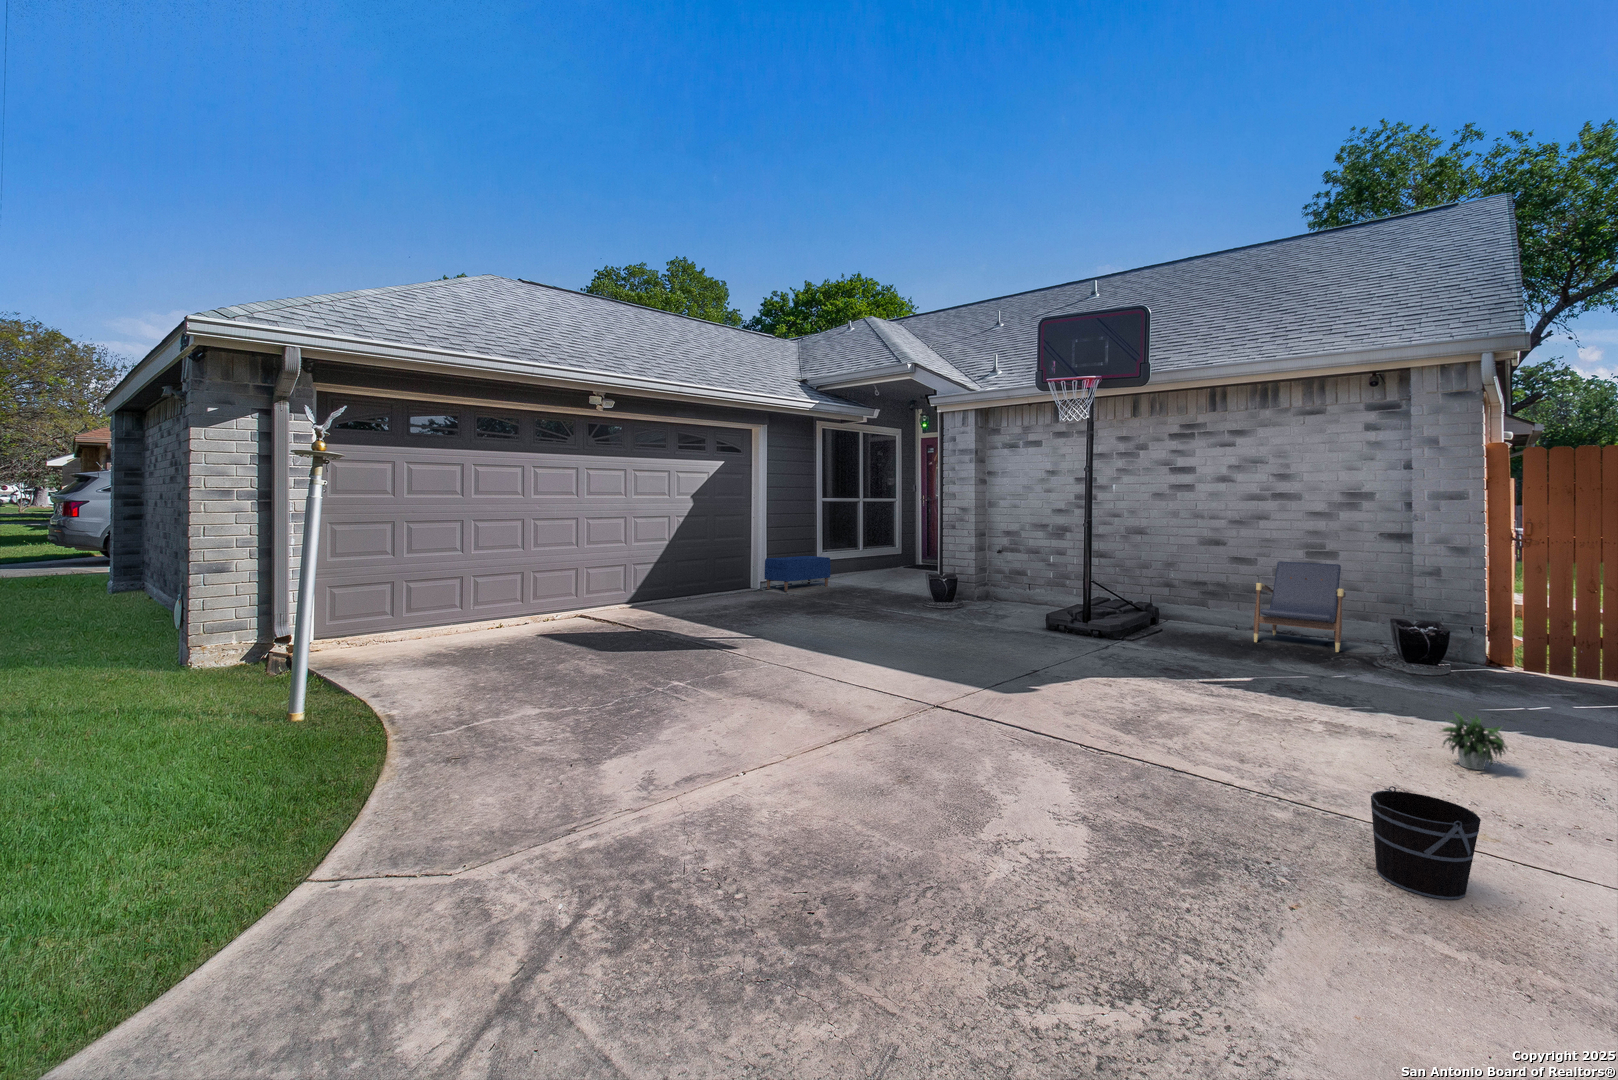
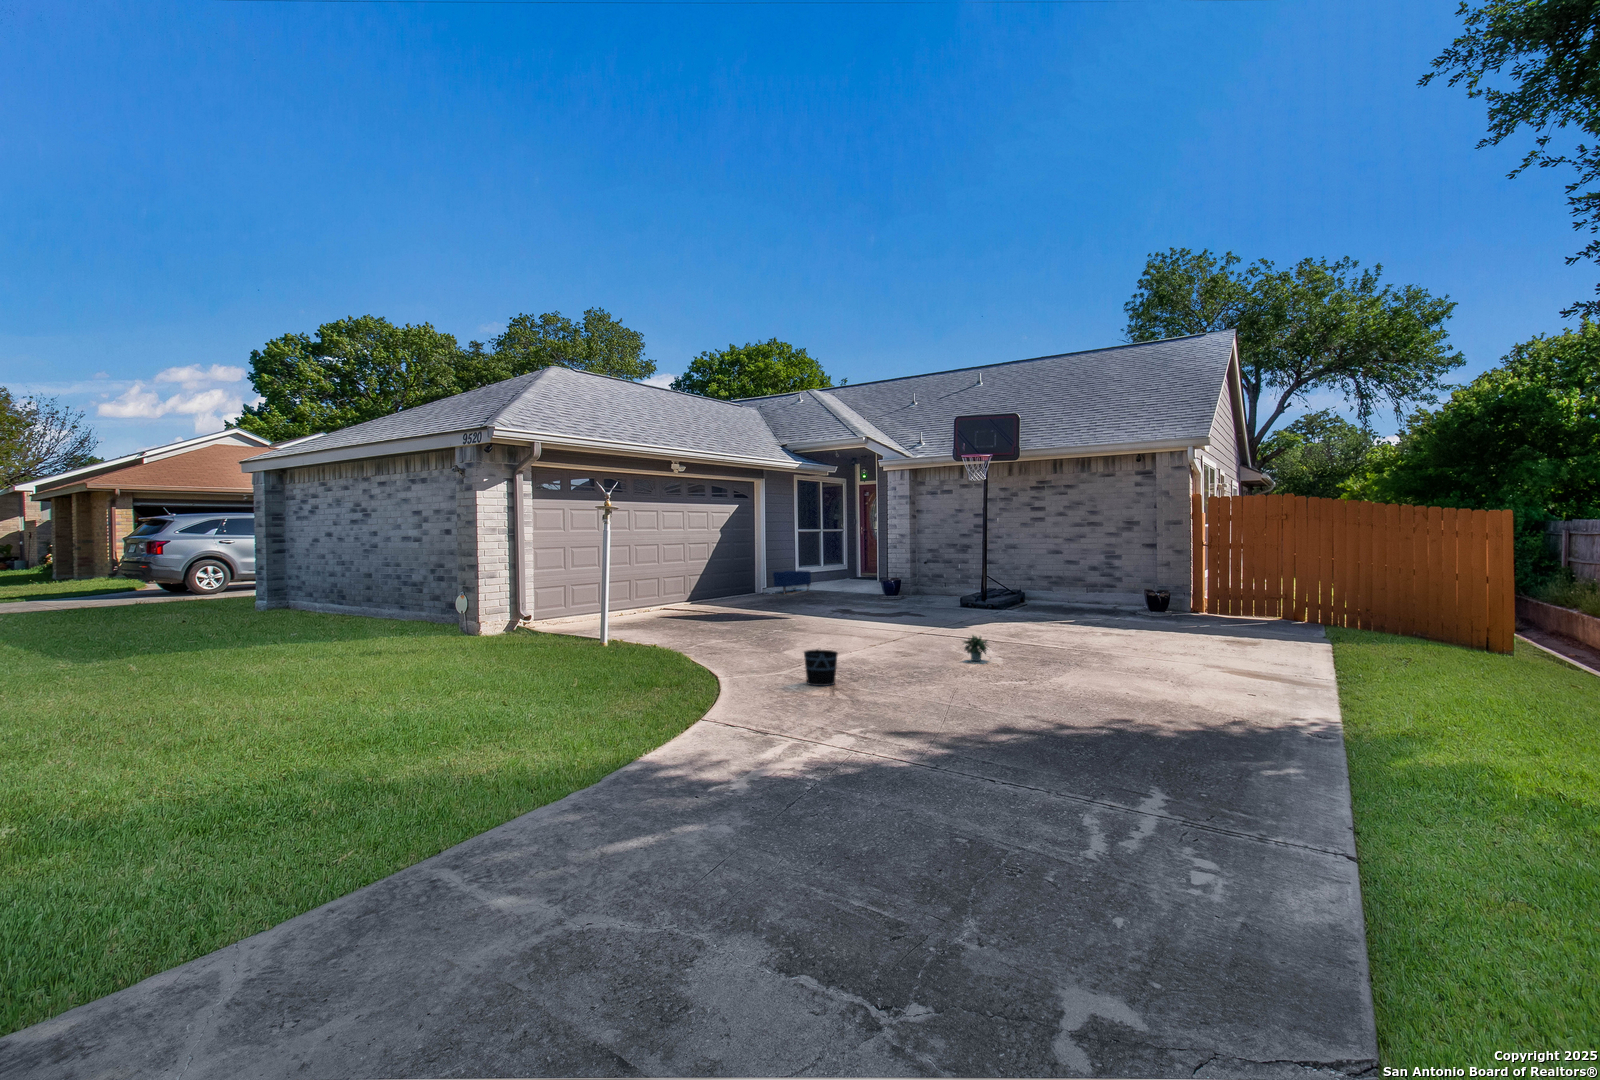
lounge chair: present [1254,561,1346,652] -> none [1079,562,1125,610]
potted plant: present [1442,711,1507,770] -> present [964,635,988,661]
bucket: present [1371,786,1481,900] -> present [804,649,838,686]

